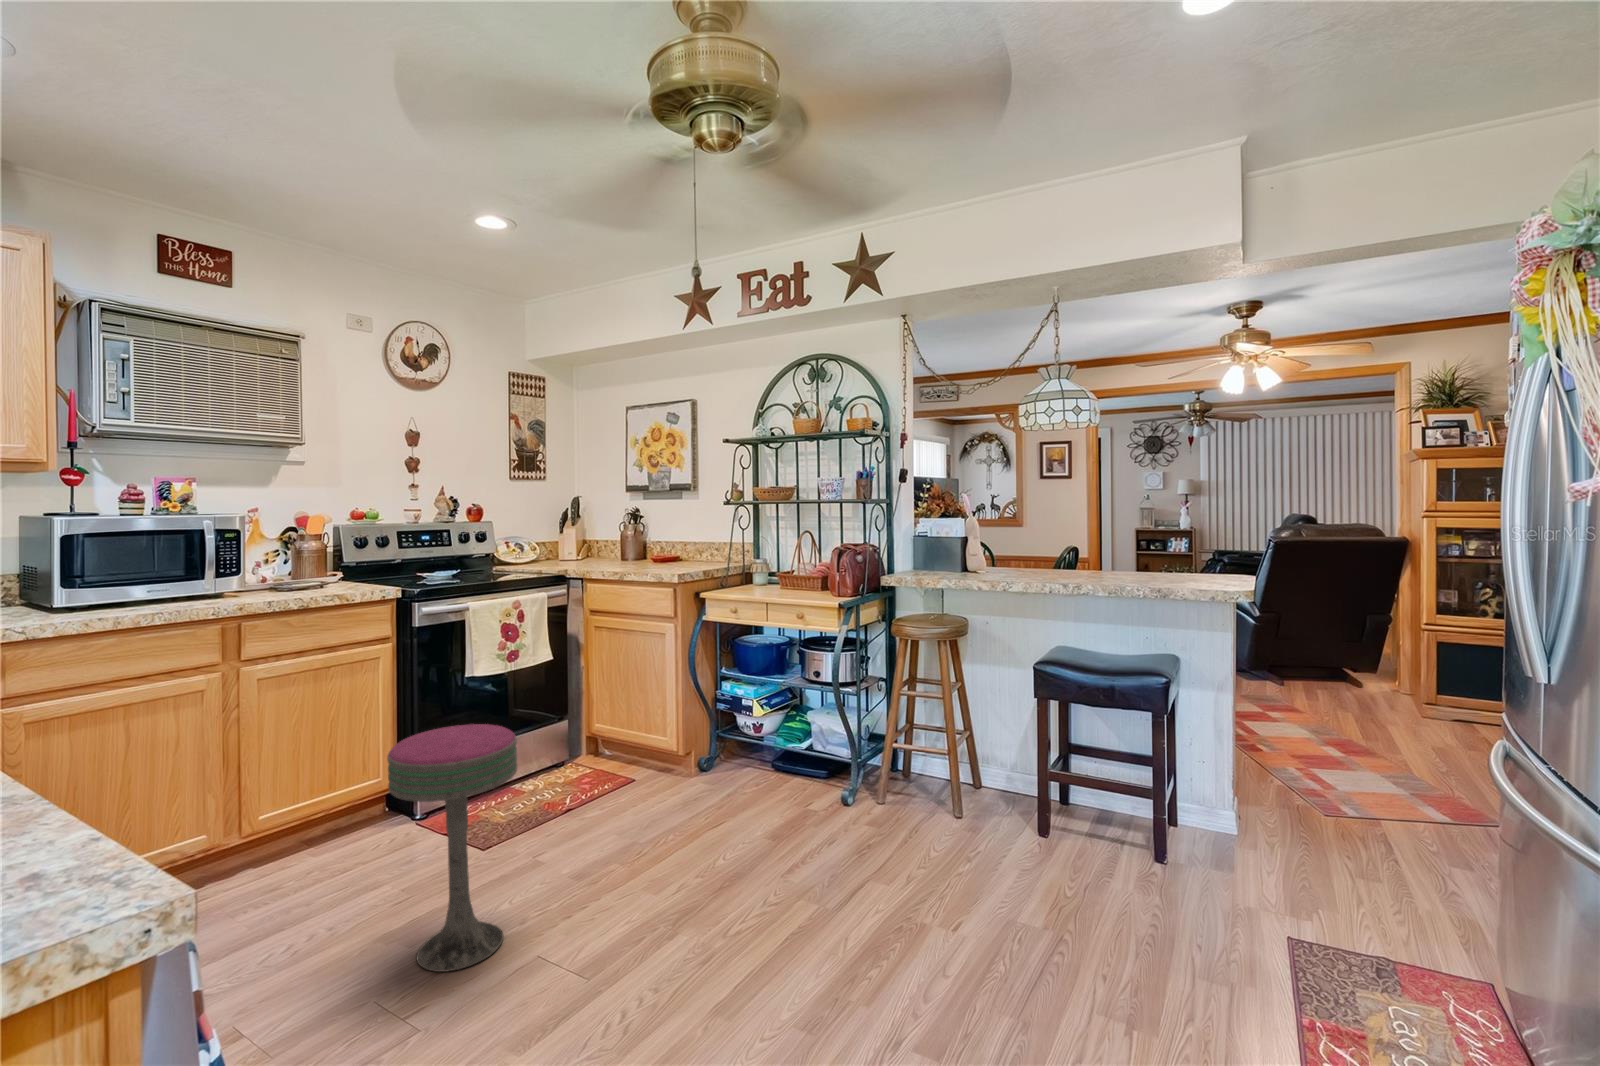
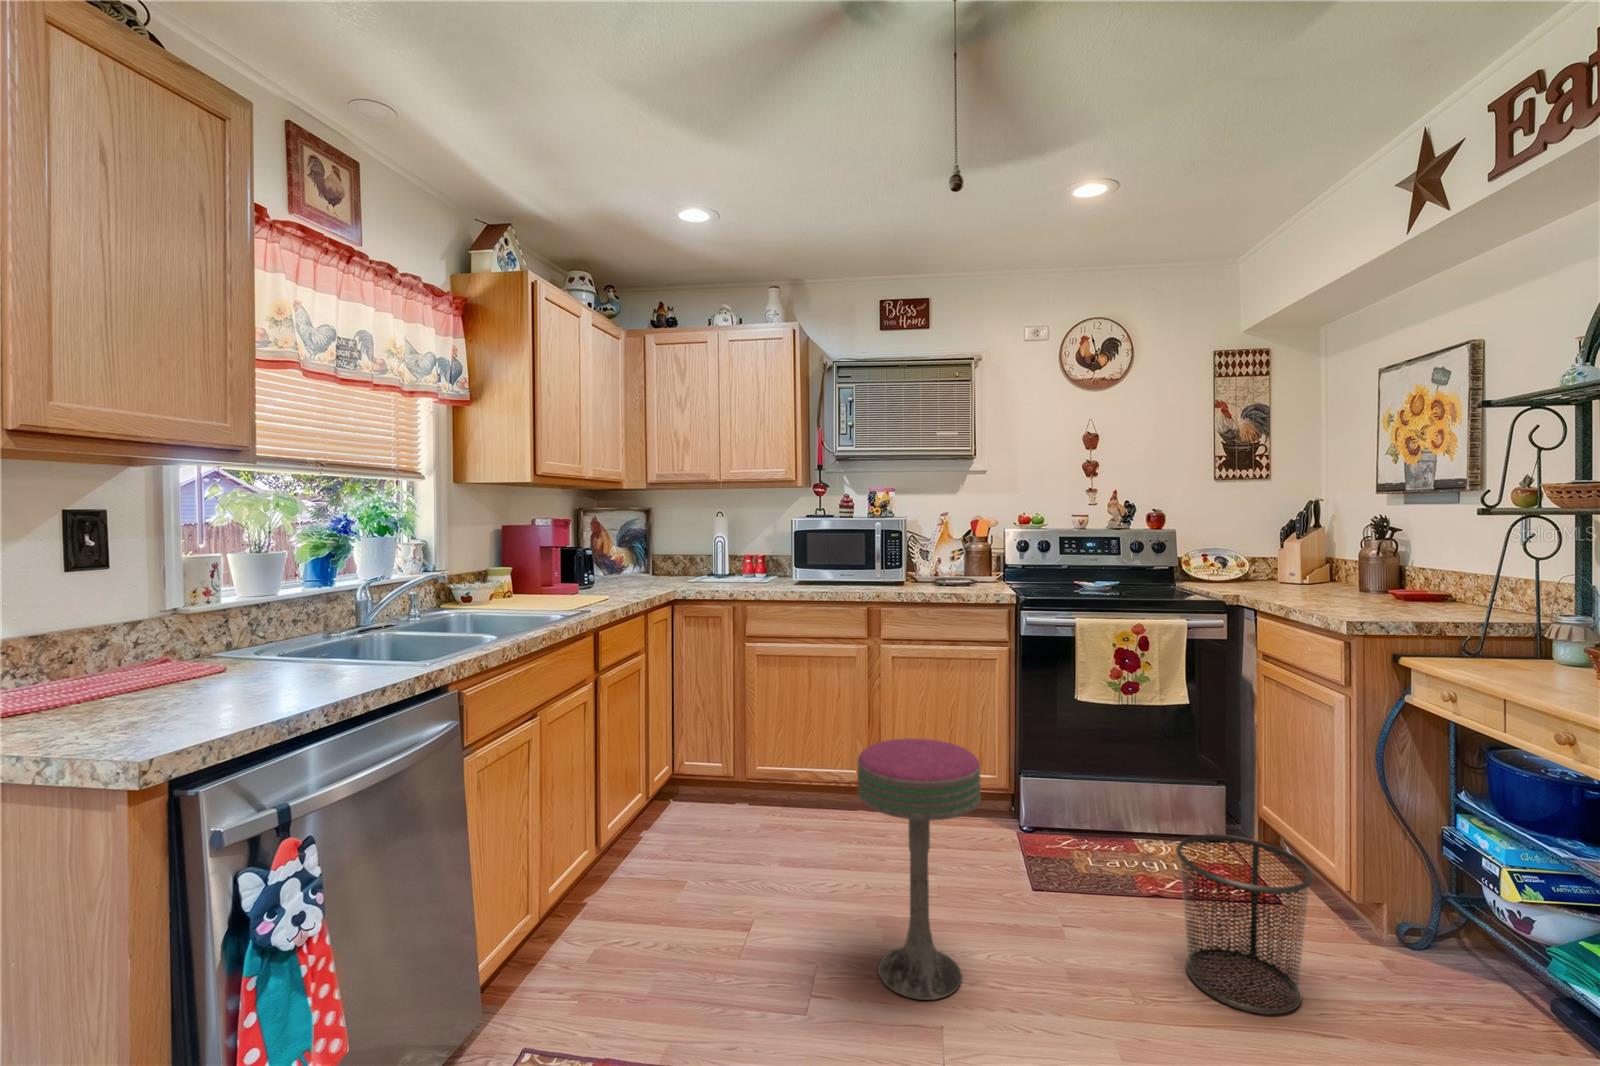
waste bin: none [611,732,693,843] -> present [1176,834,1313,1014]

